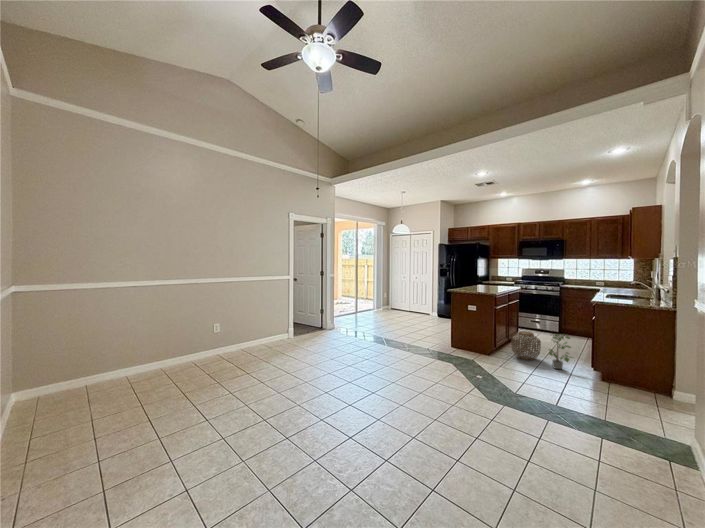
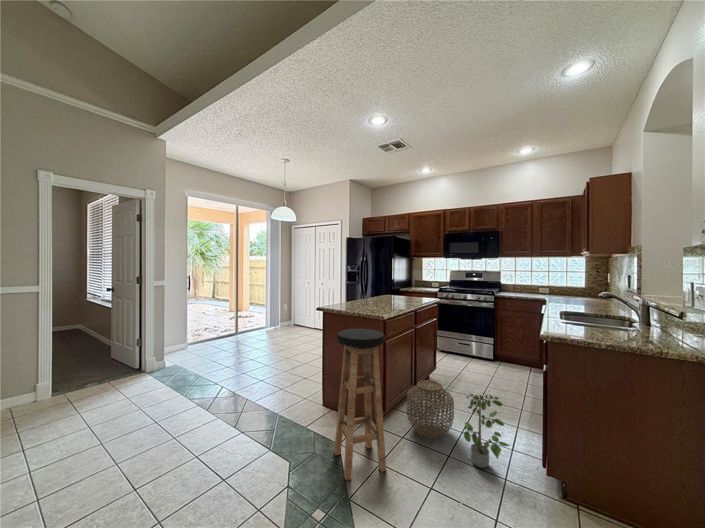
bar stool: none [477,300,509,369] -> present [334,329,386,480]

